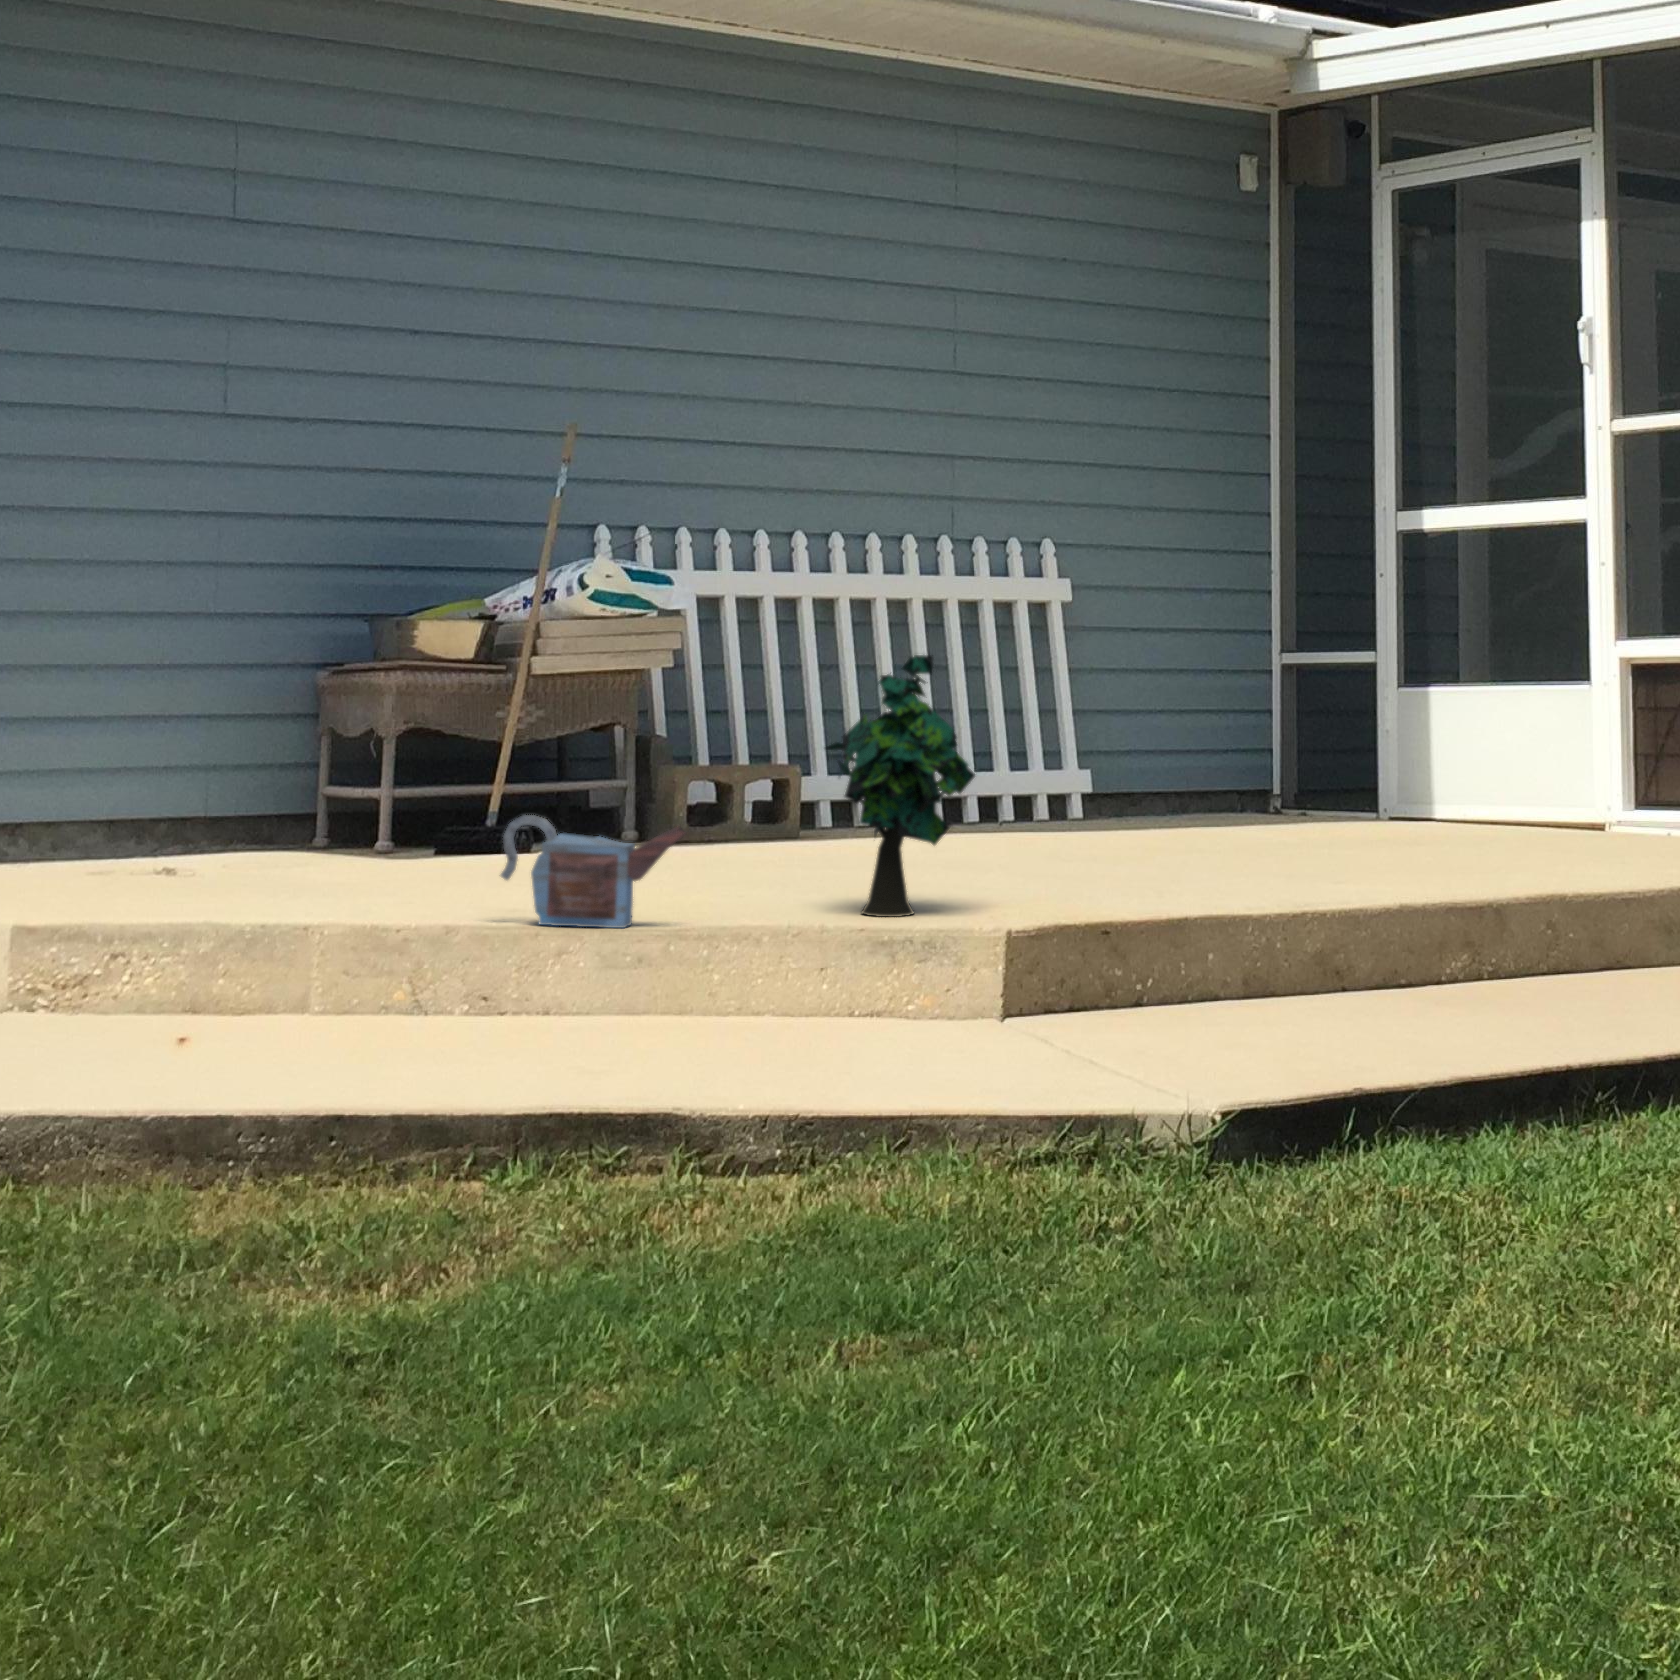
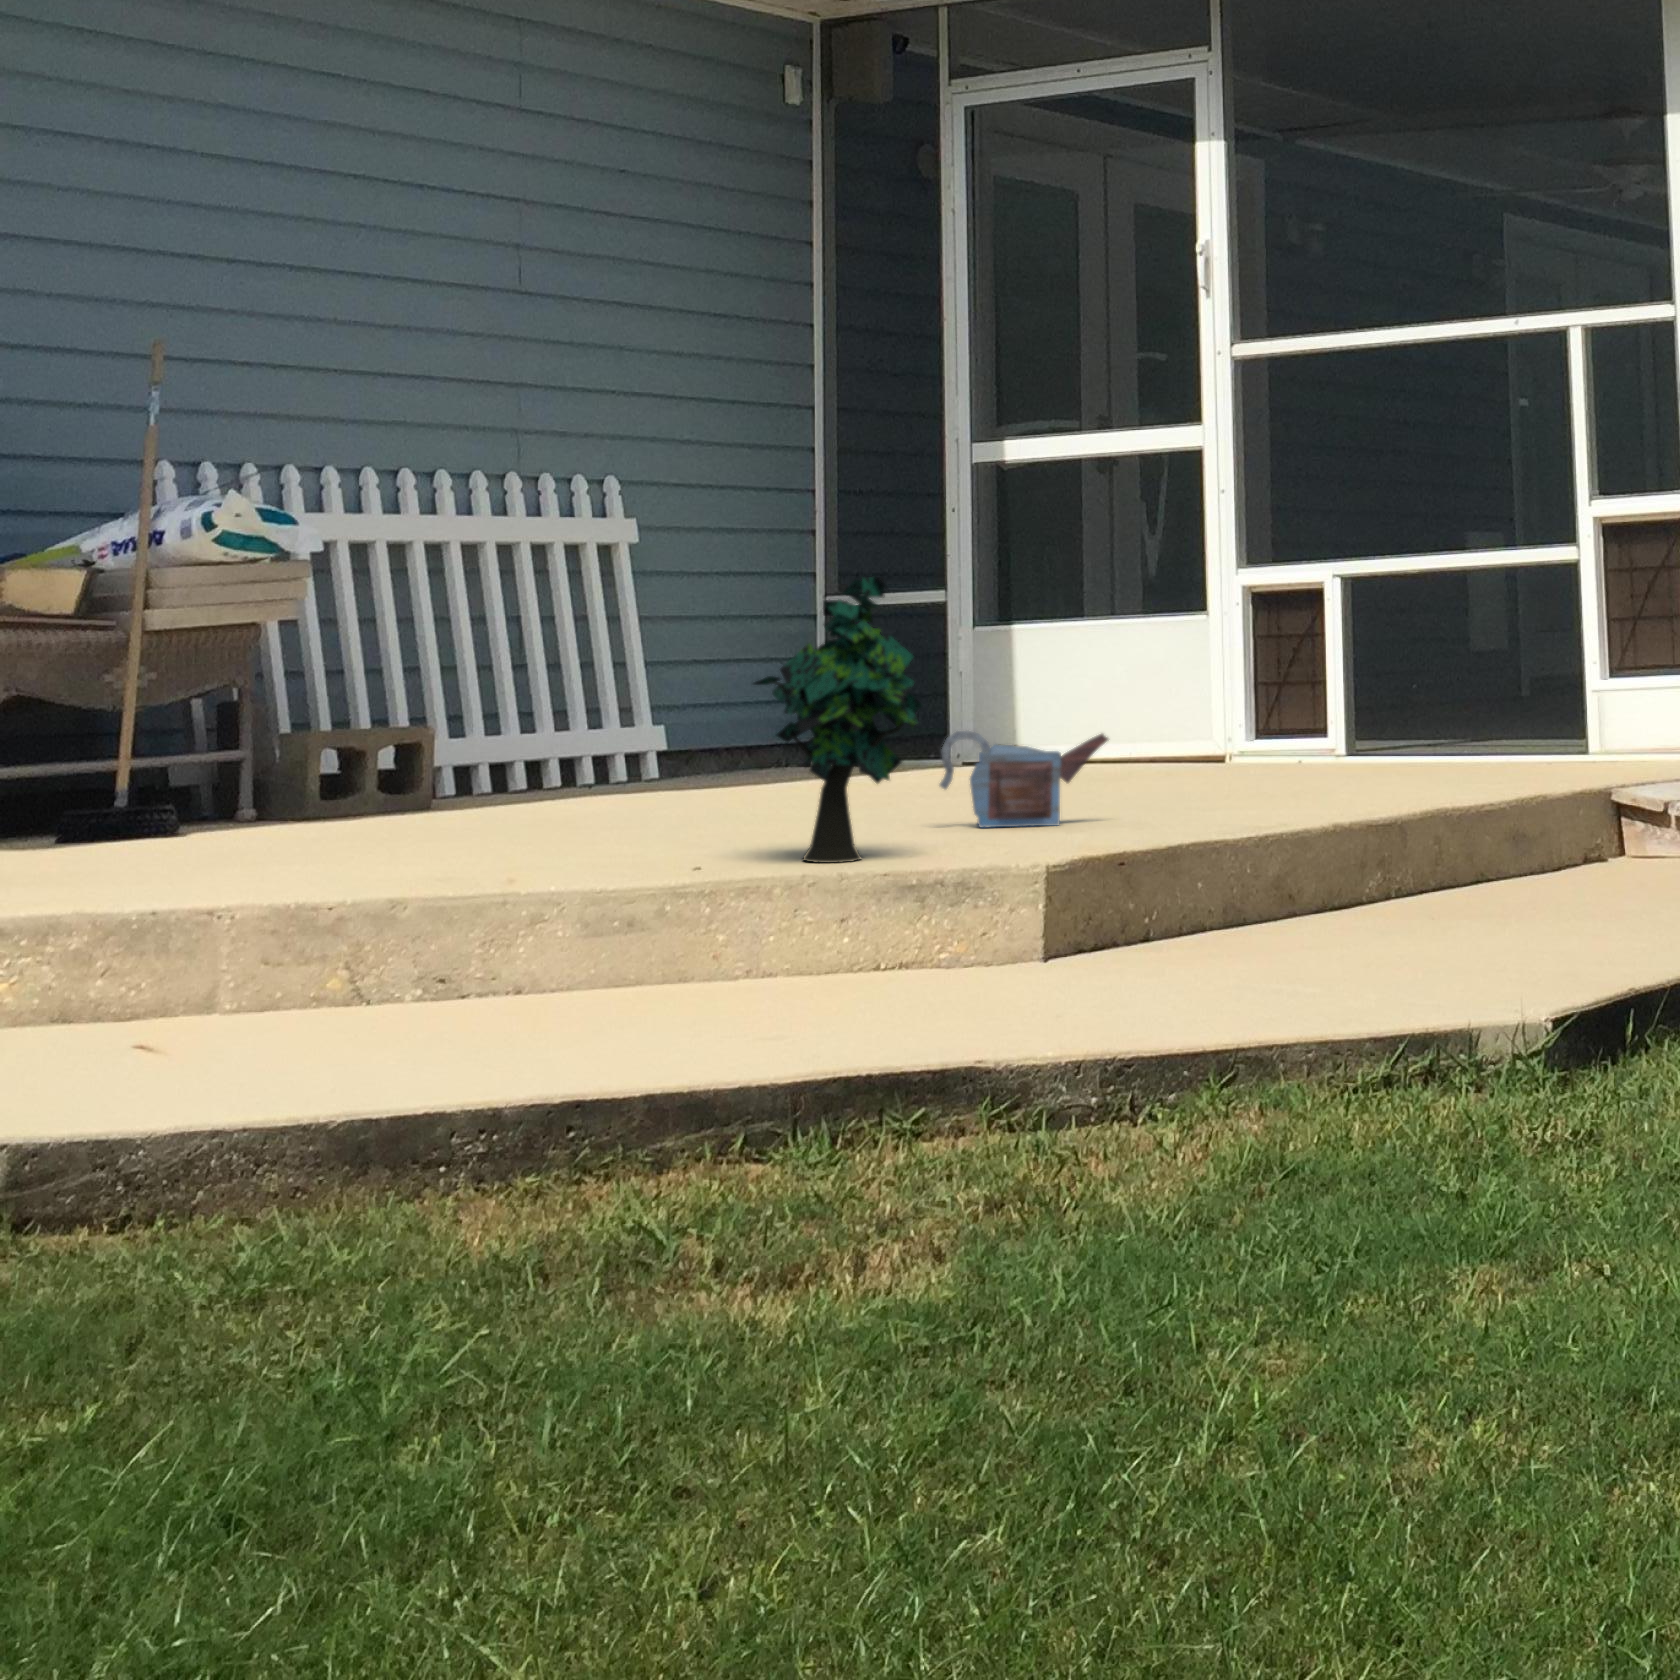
watering can: present [501,815,686,928] -> present [940,731,1108,827]

